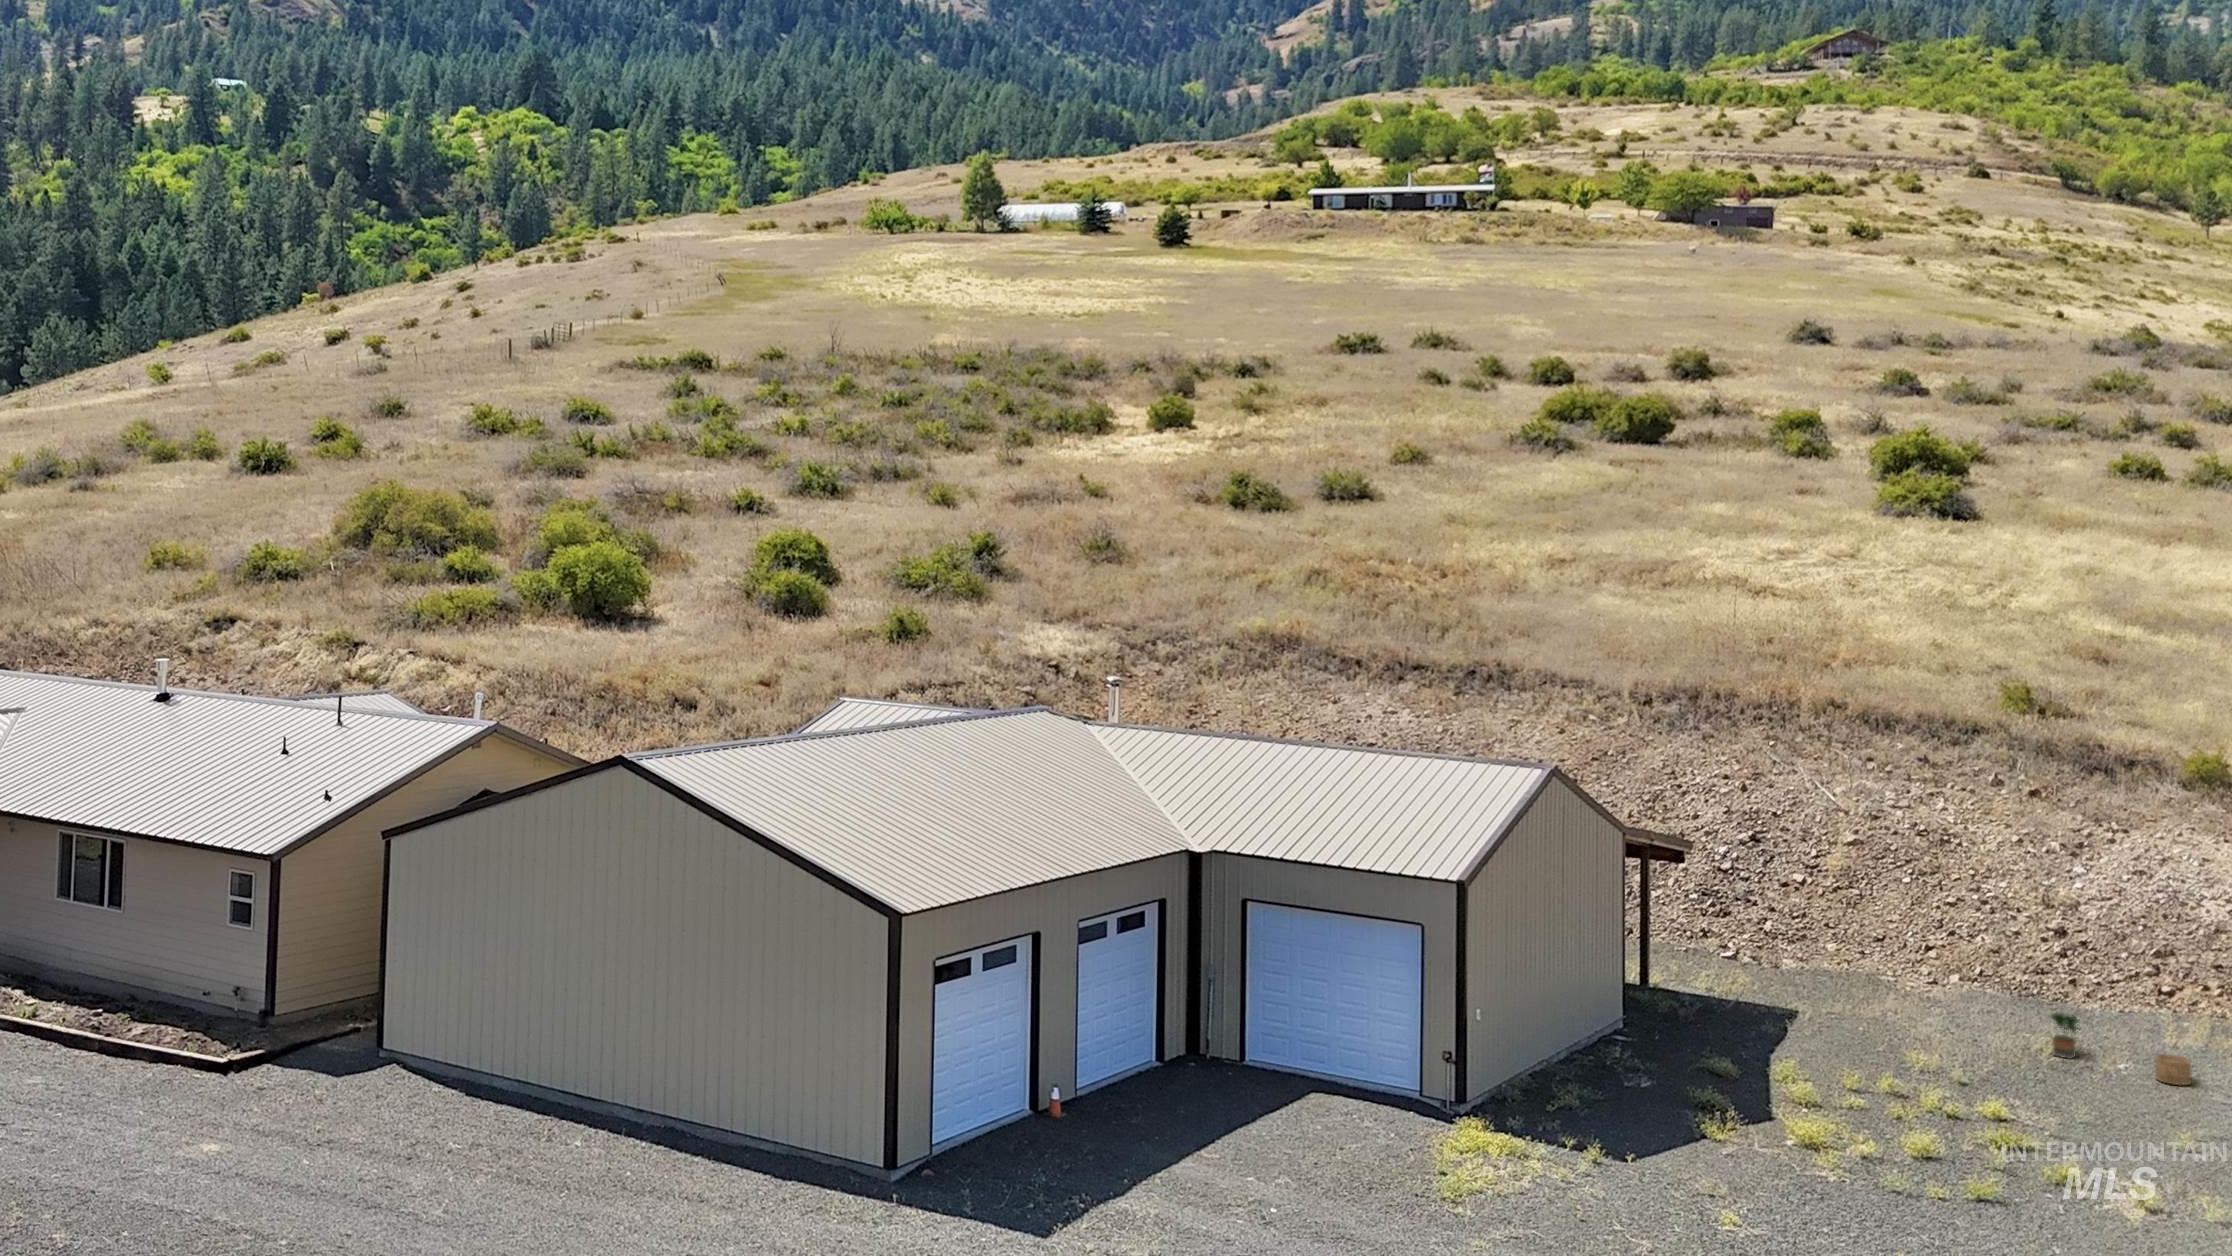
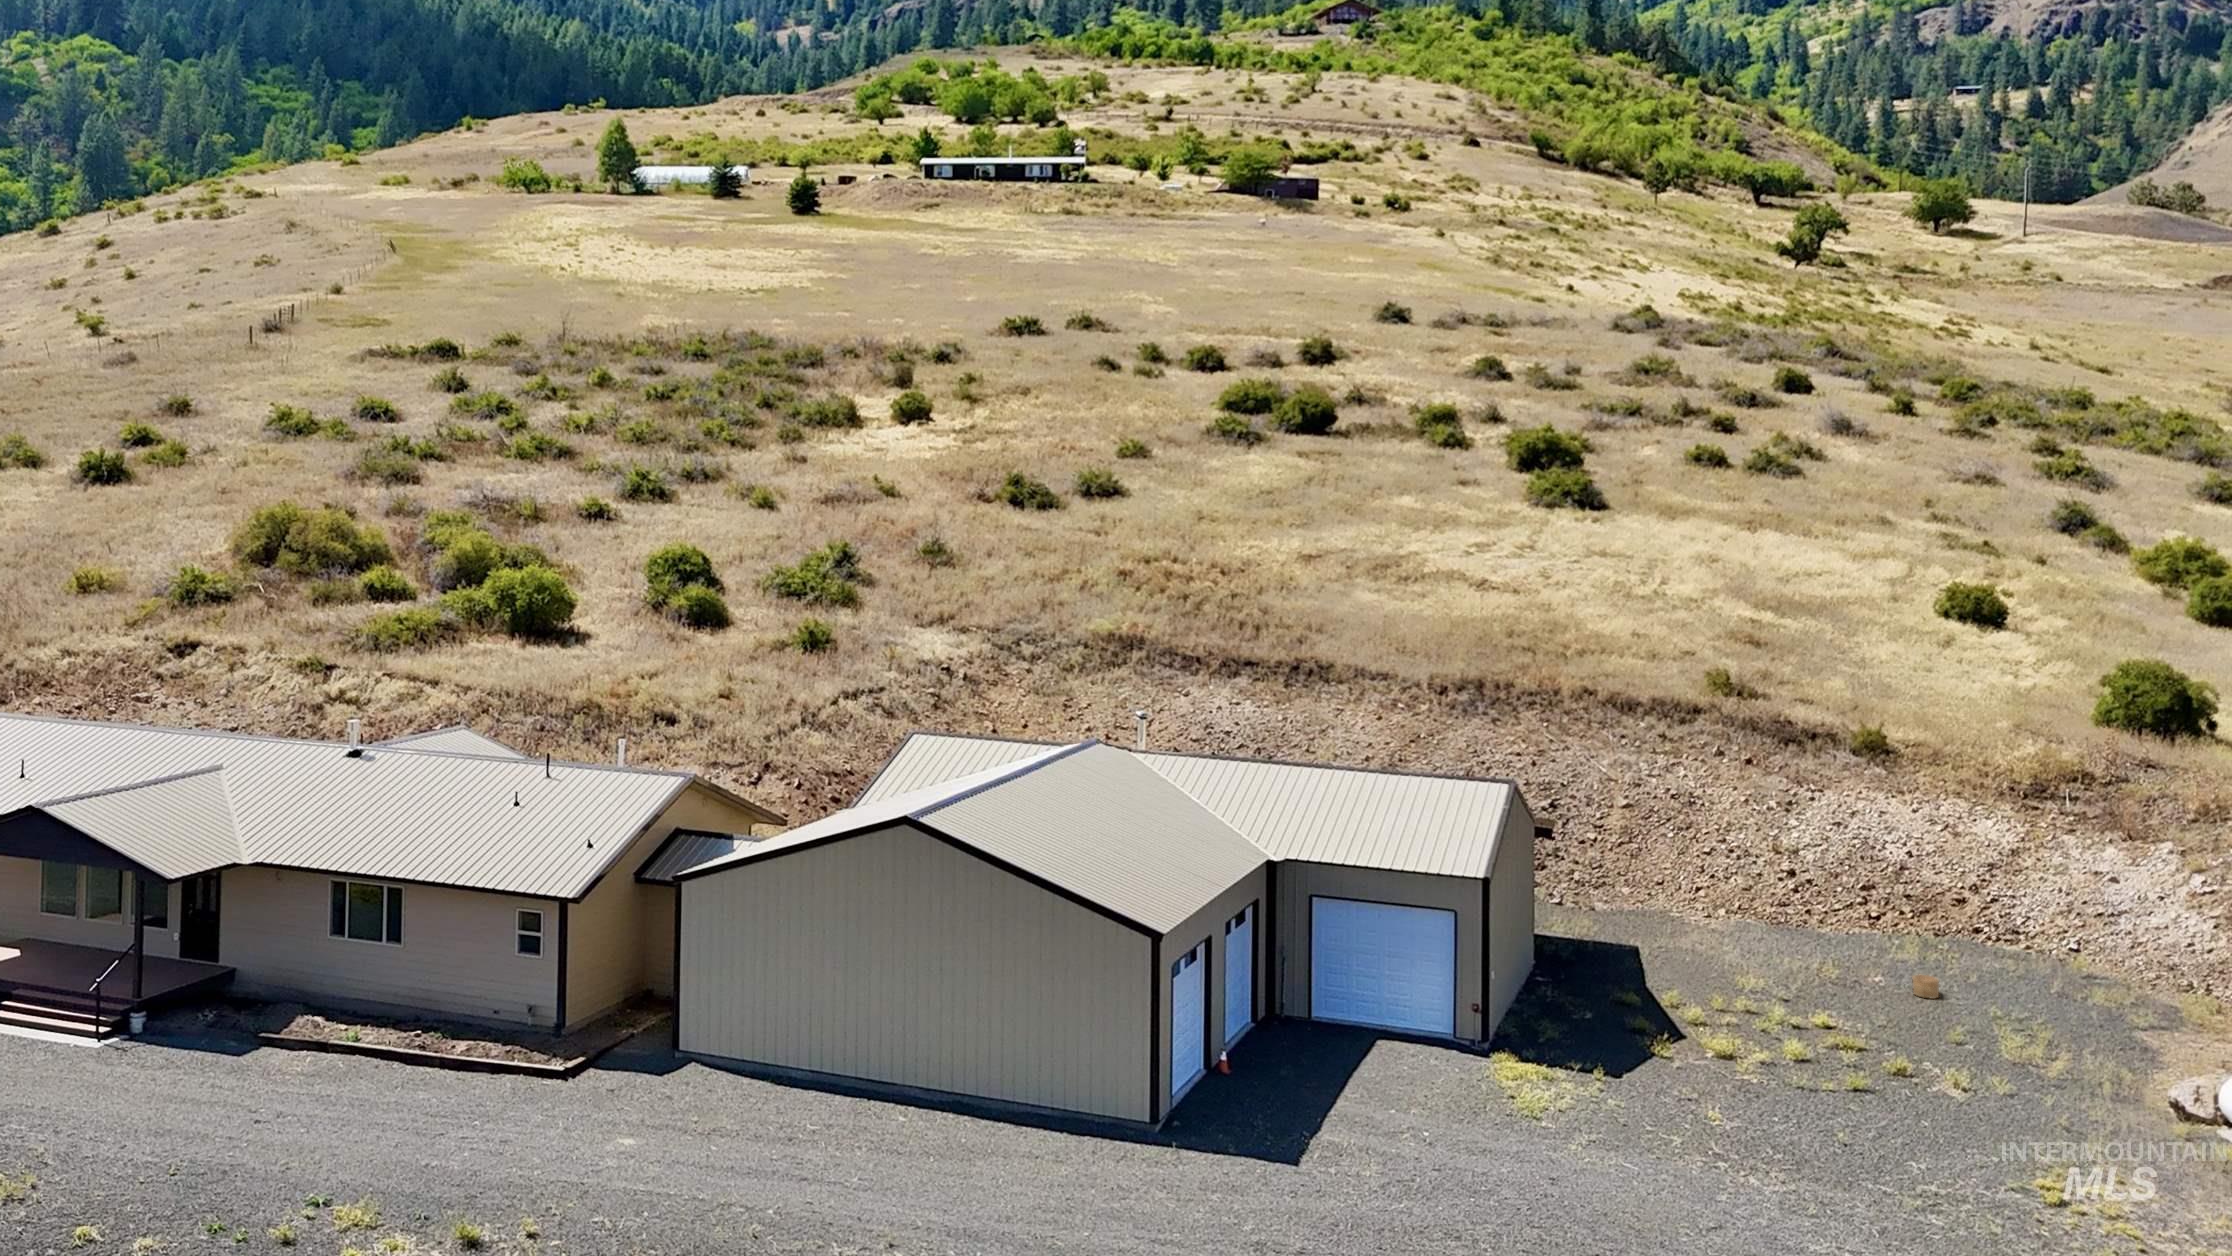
potted tree: present [2051,1013,2080,1059] -> none [1828,945,1854,981]

